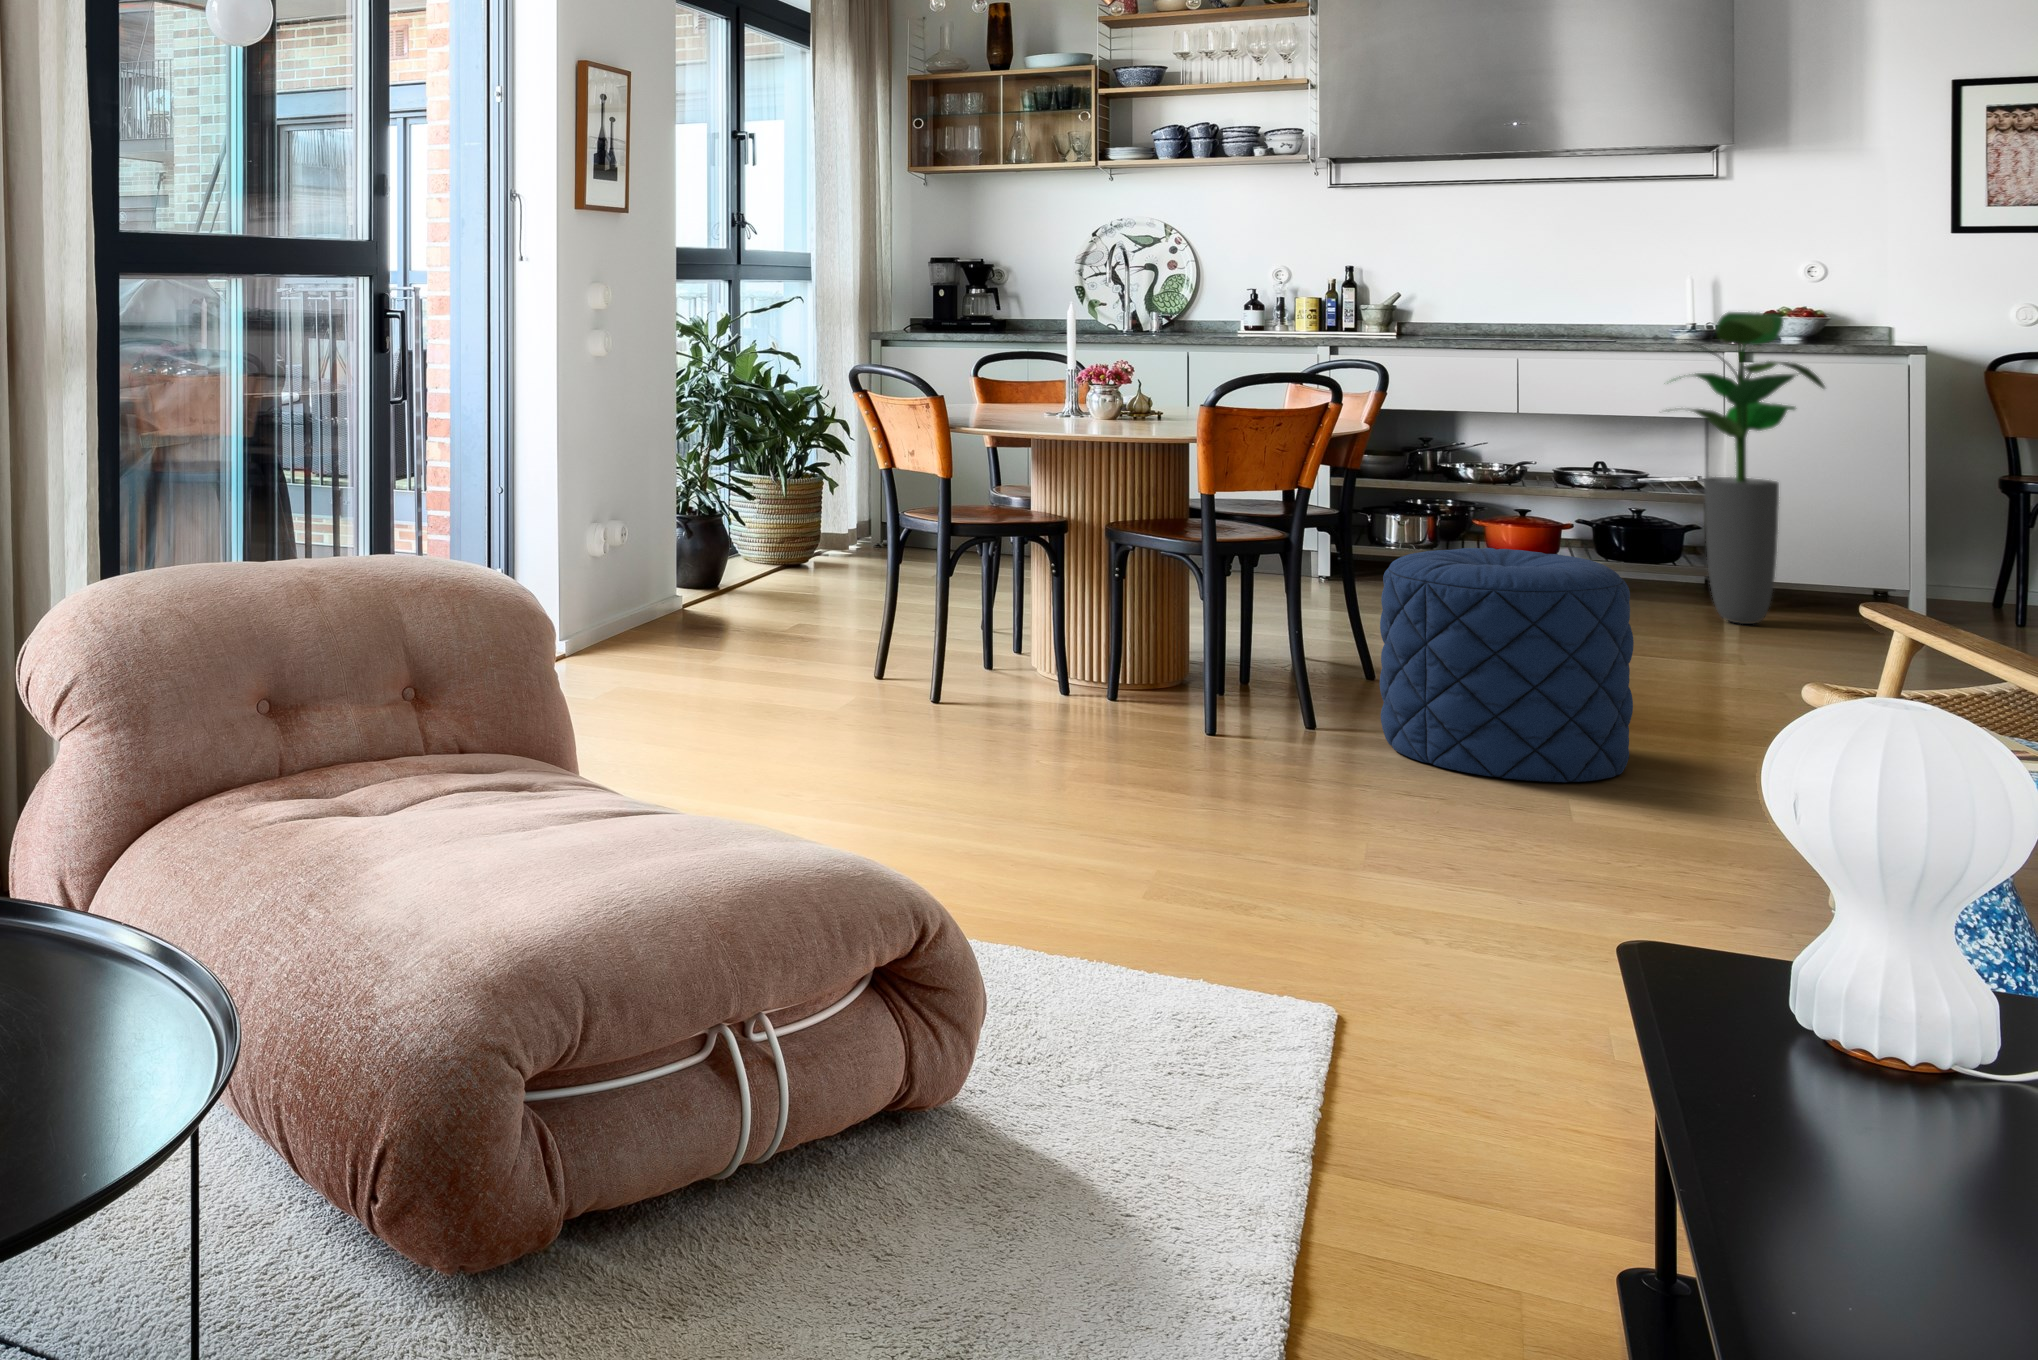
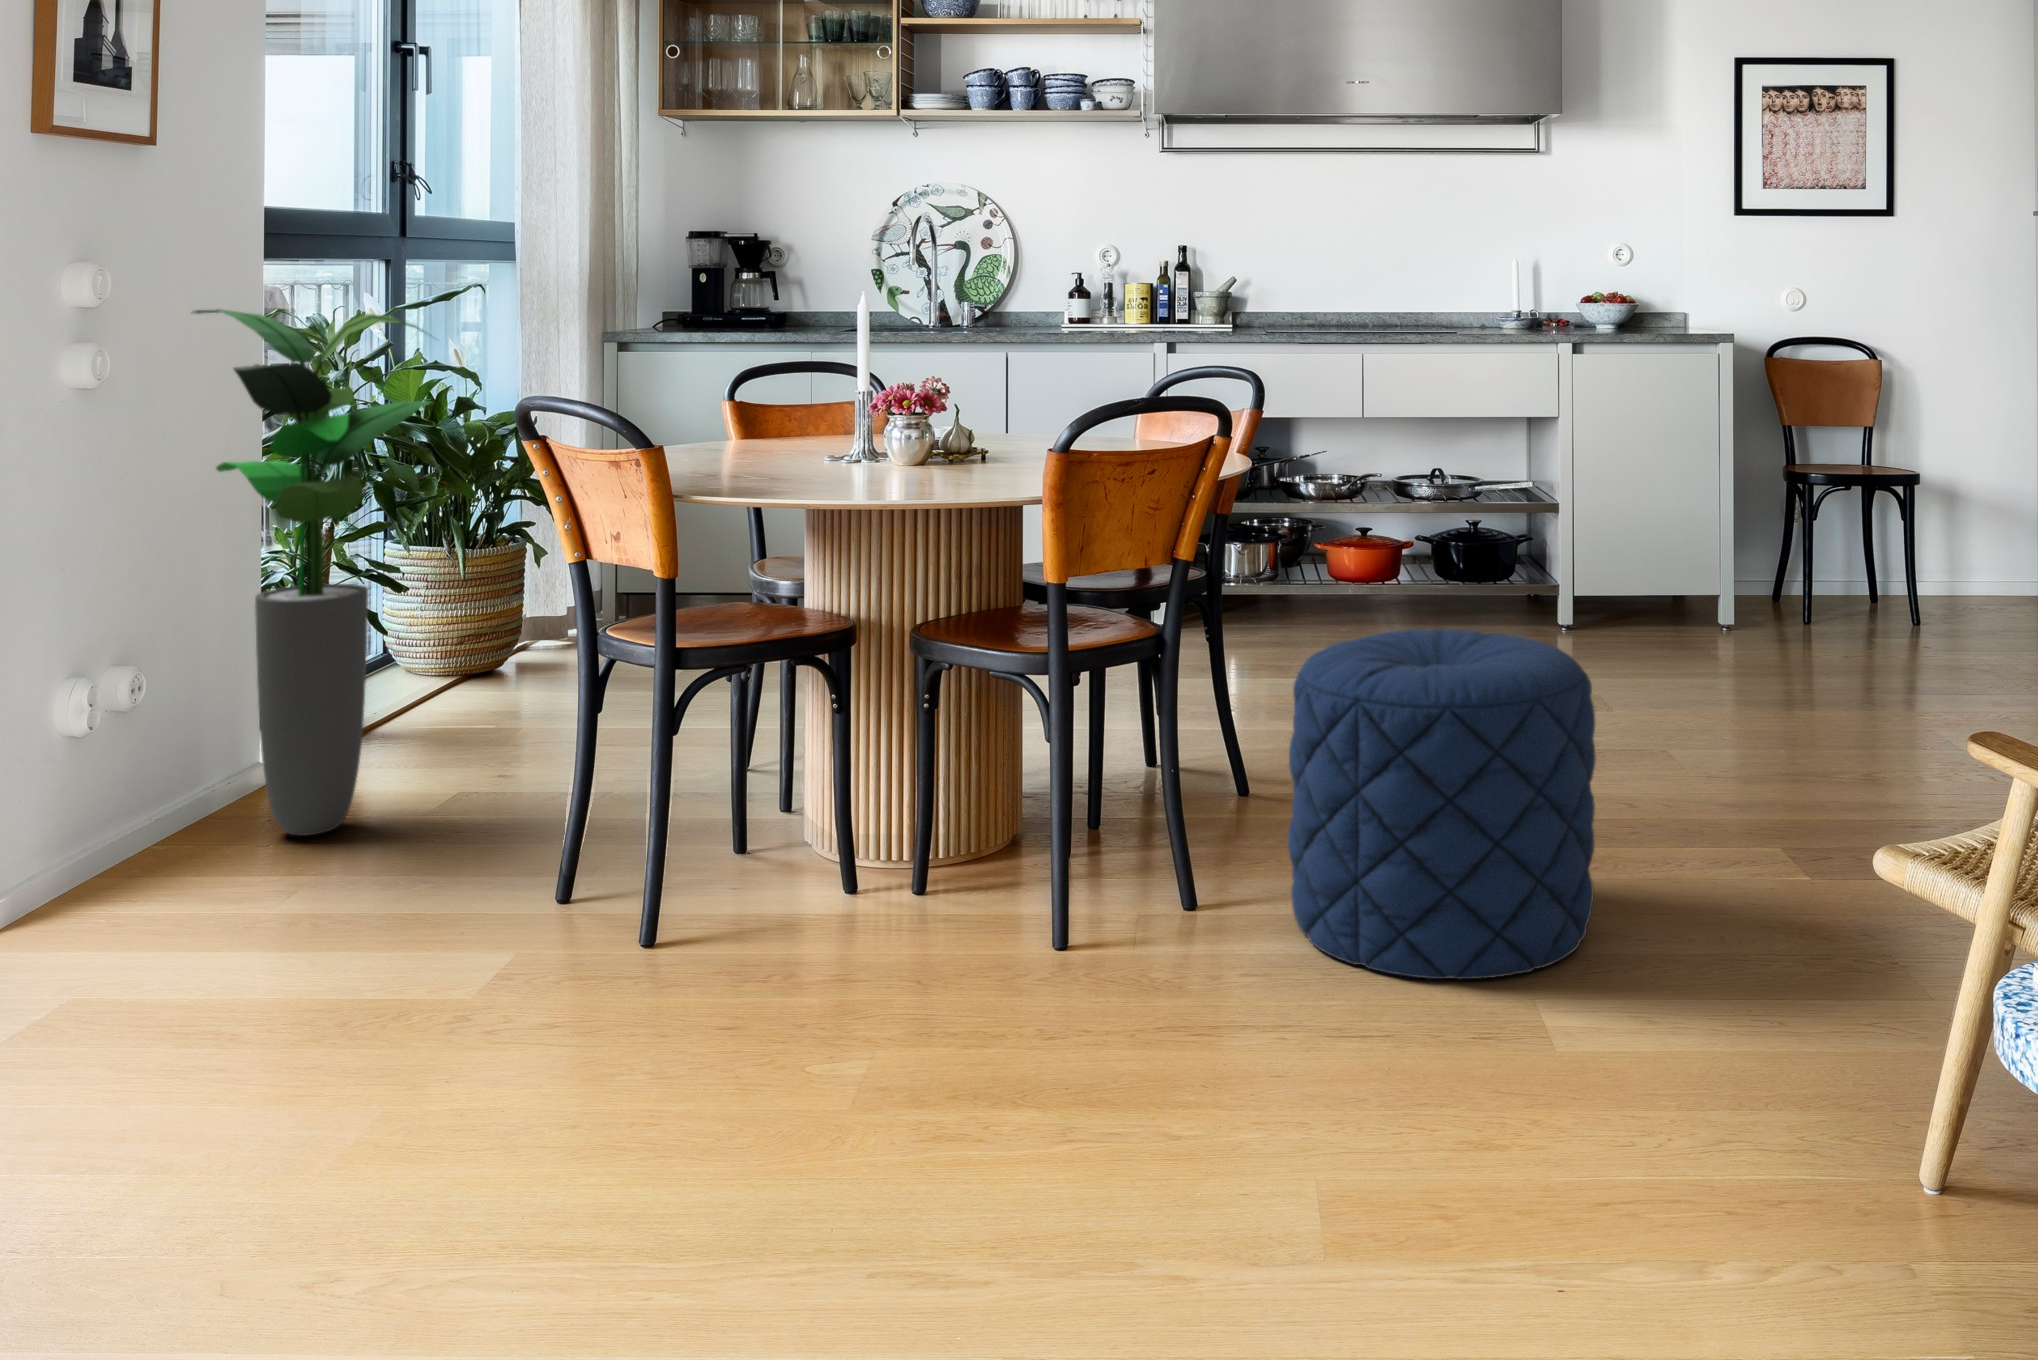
potted plant: present [1675,312,1825,624] -> present [194,309,431,835]

